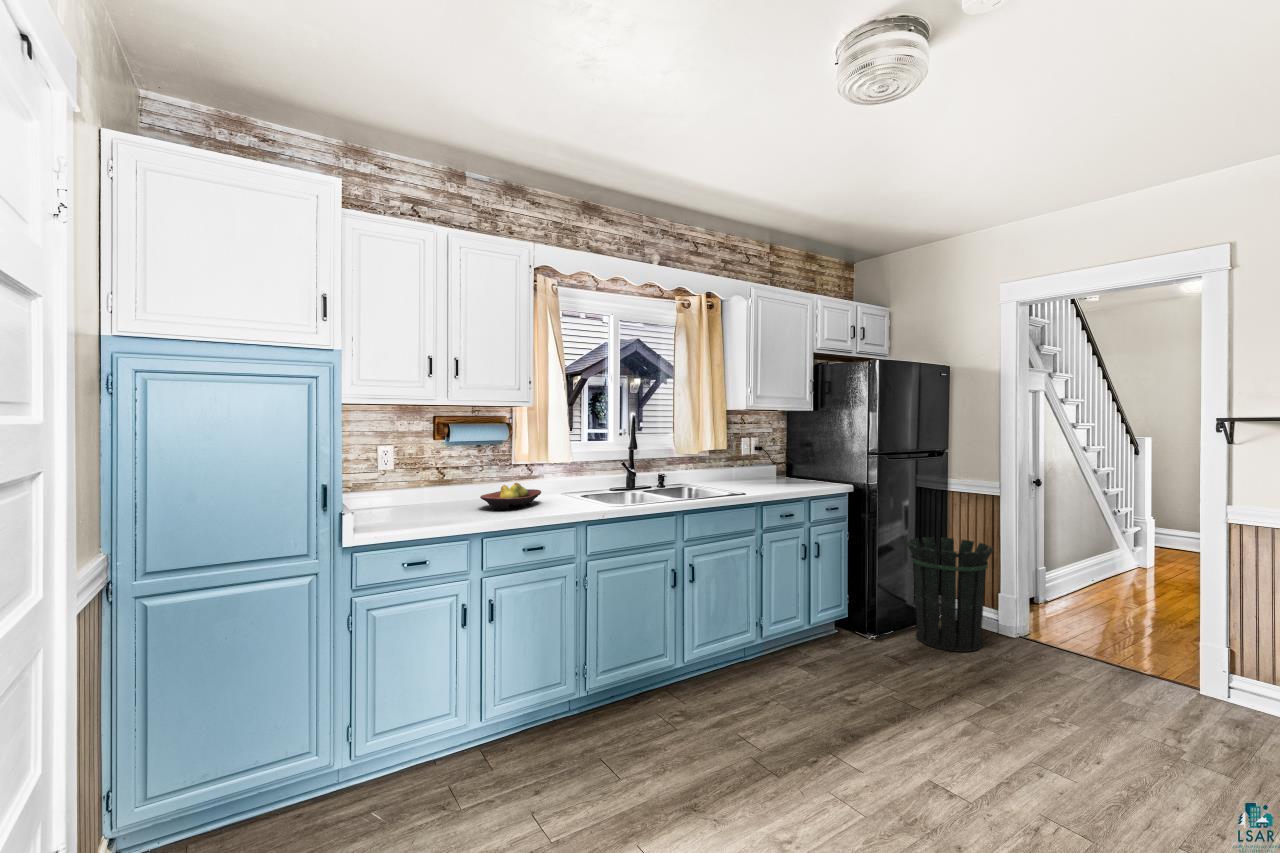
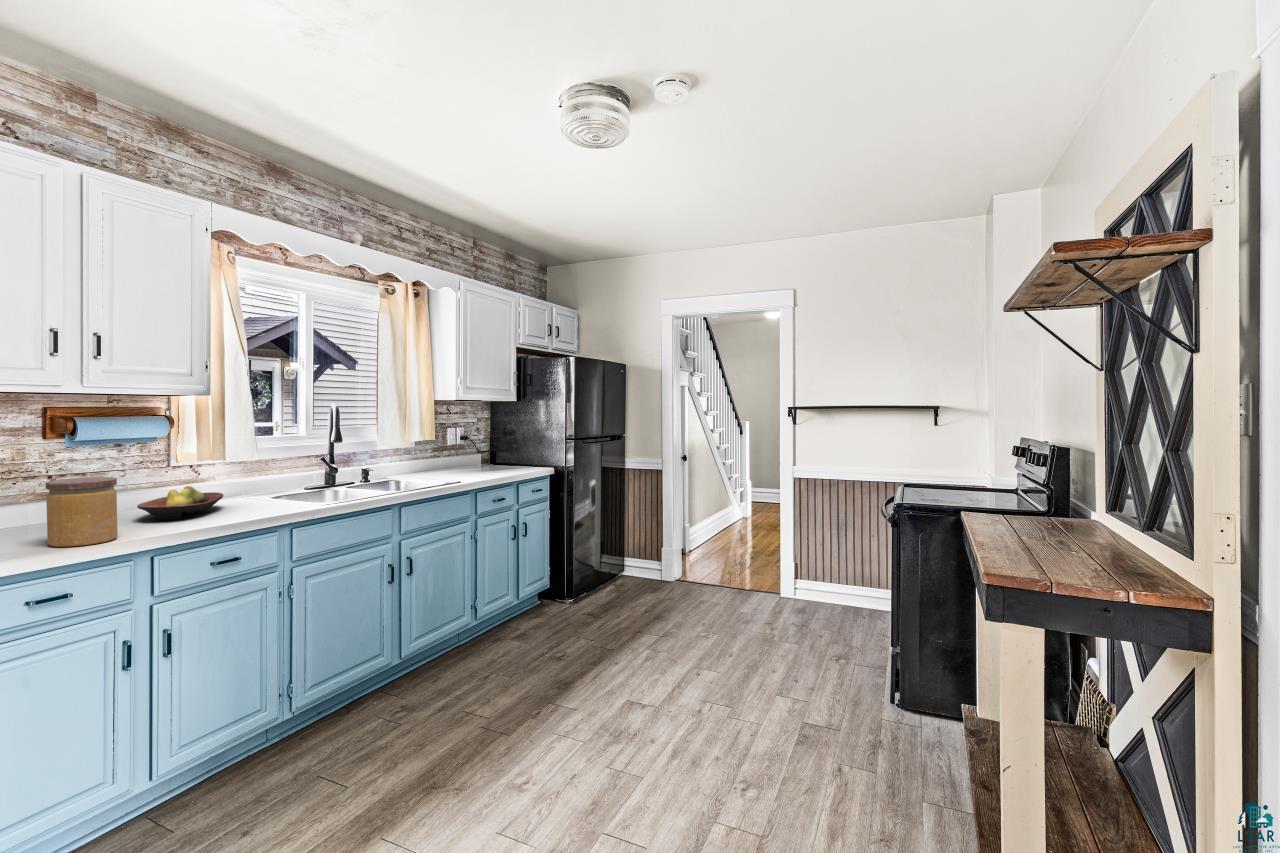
jar: none [419,471,462,524] -> present [46,477,118,547]
waste bin: present [906,537,993,652] -> none [596,509,661,602]

